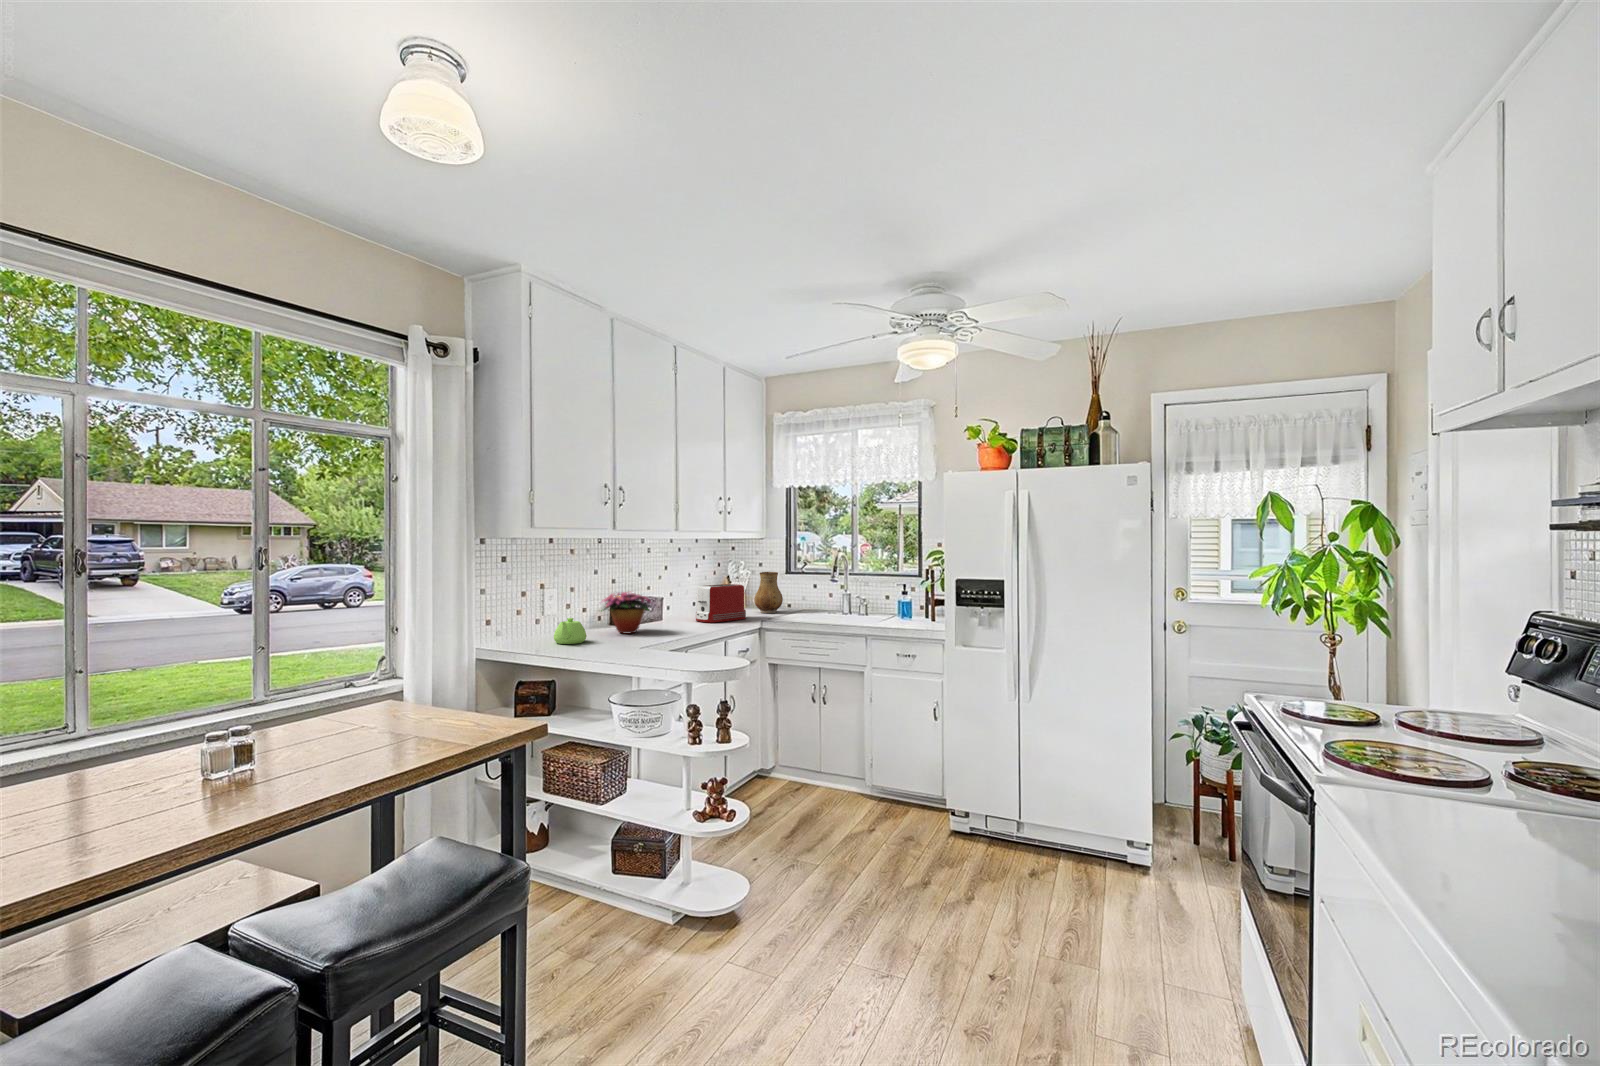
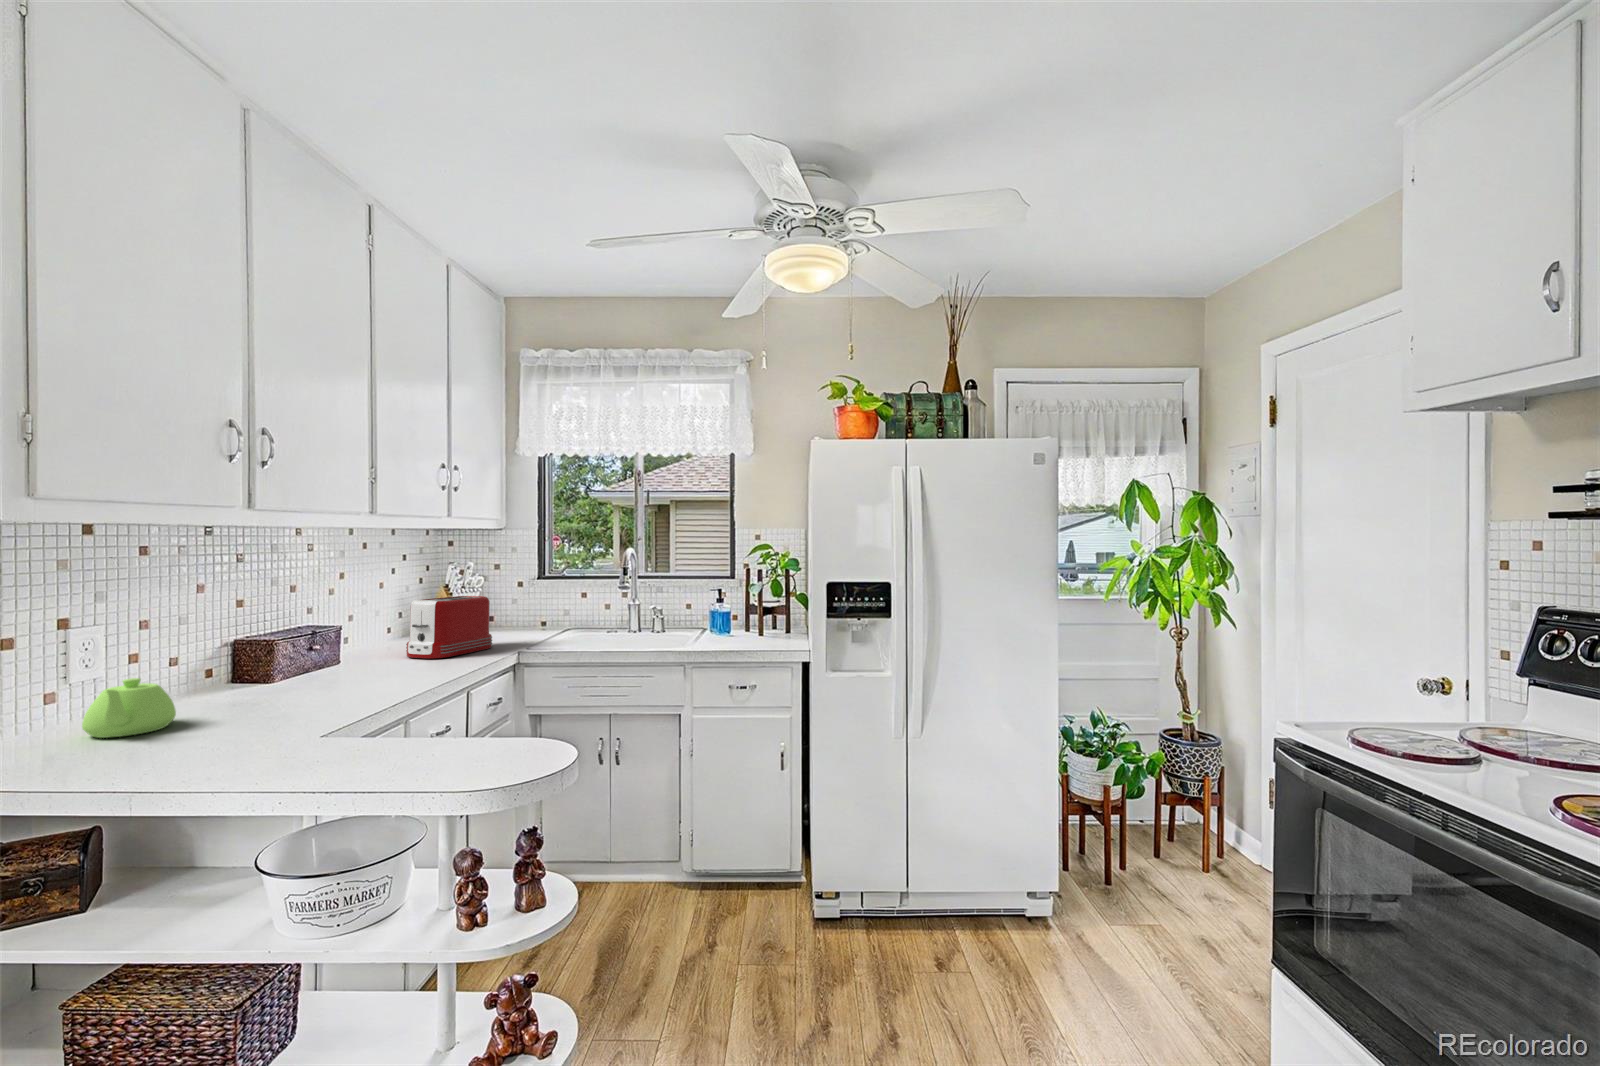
ceramic pitcher: present [754,572,783,613] -> none [497,576,541,636]
flower arrangement: present [602,592,651,633] -> none [200,614,345,695]

